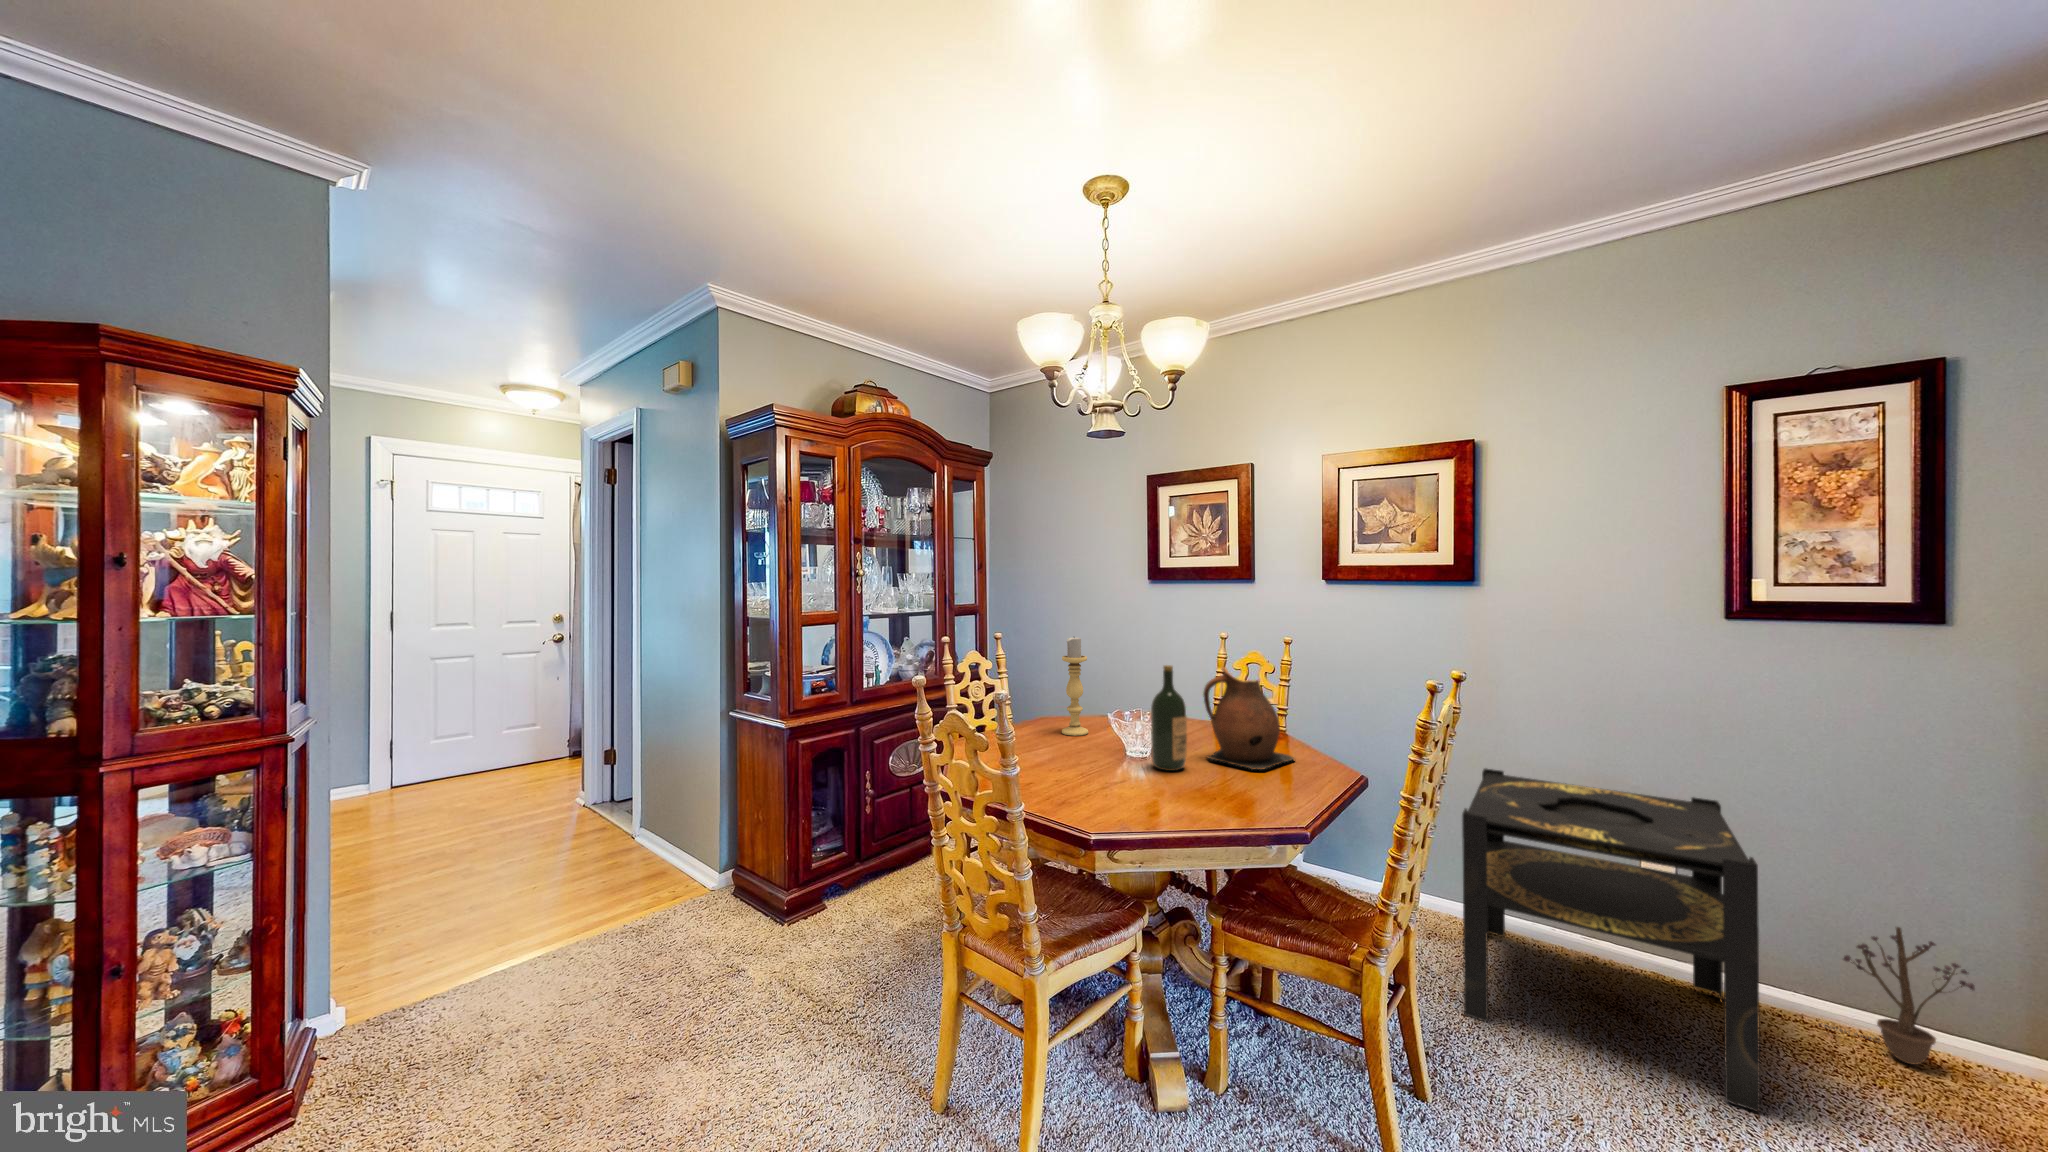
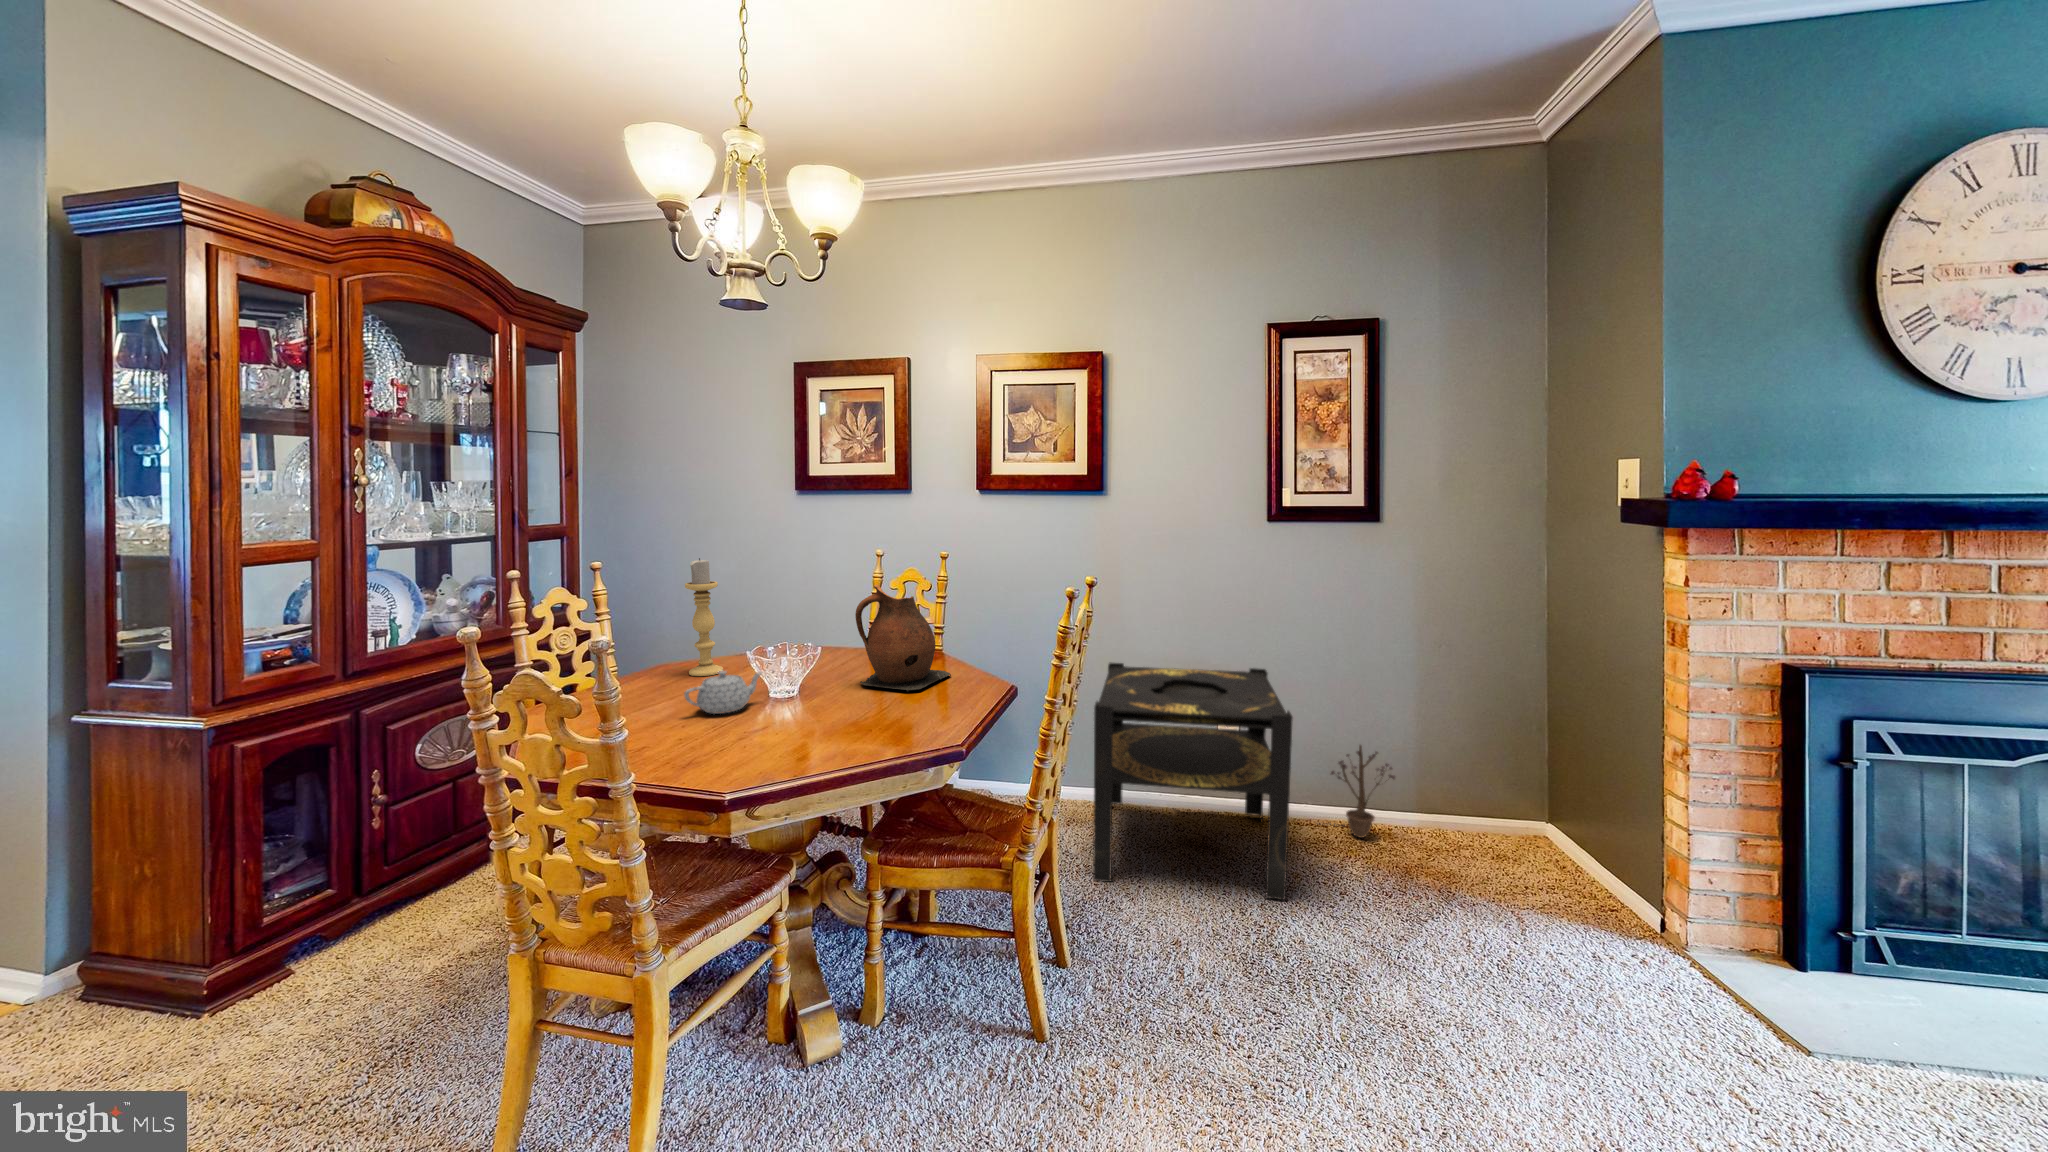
wine bottle: present [1151,665,1187,771] -> none [796,586,838,704]
teapot: none [1061,732,1123,769] -> present [684,671,761,714]

